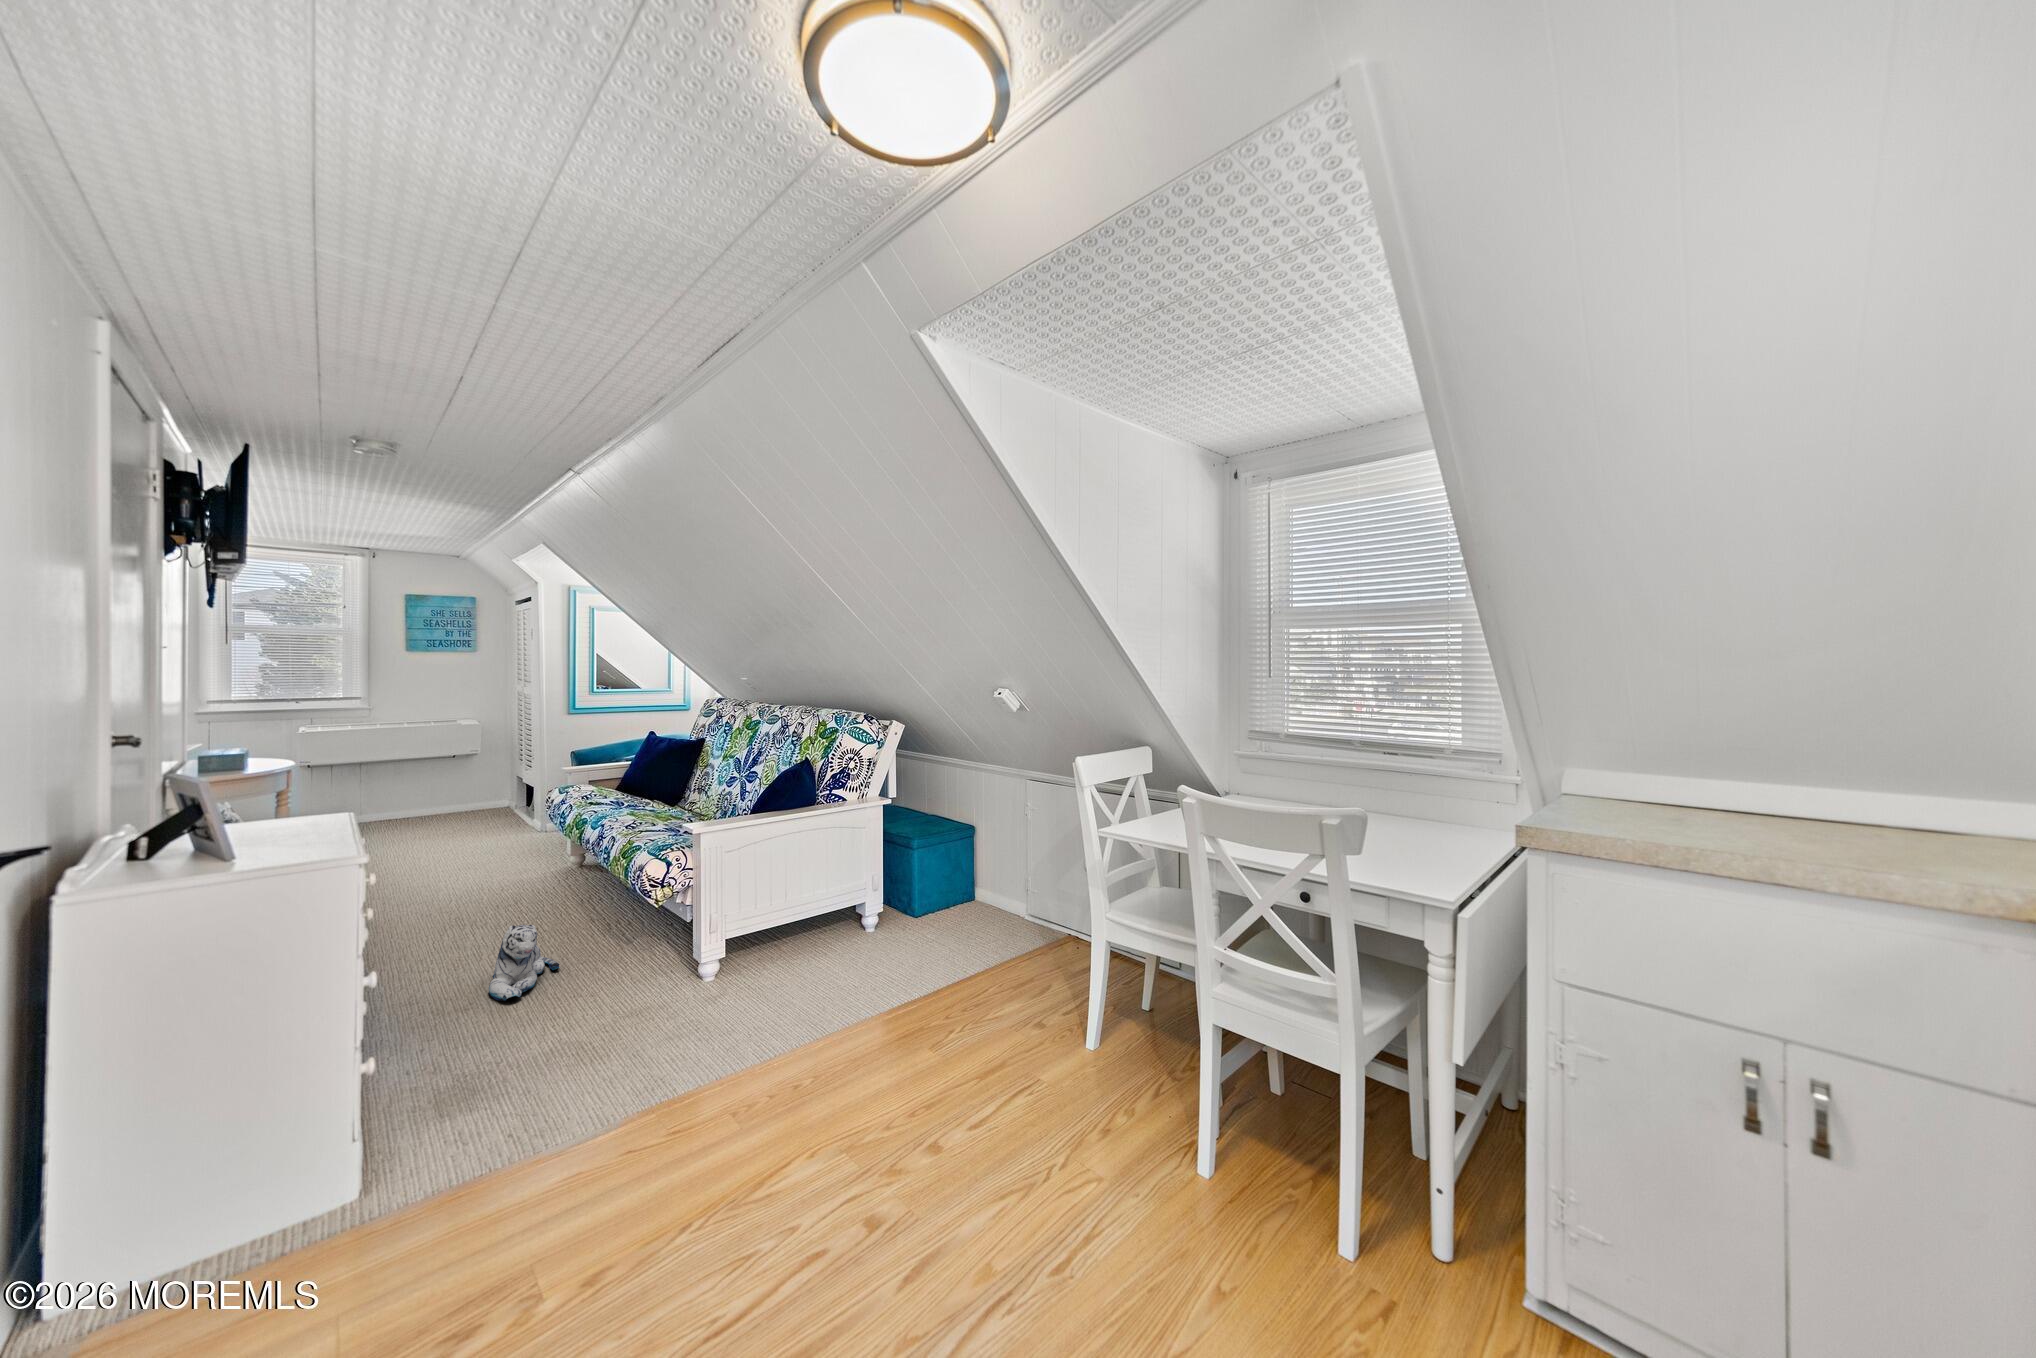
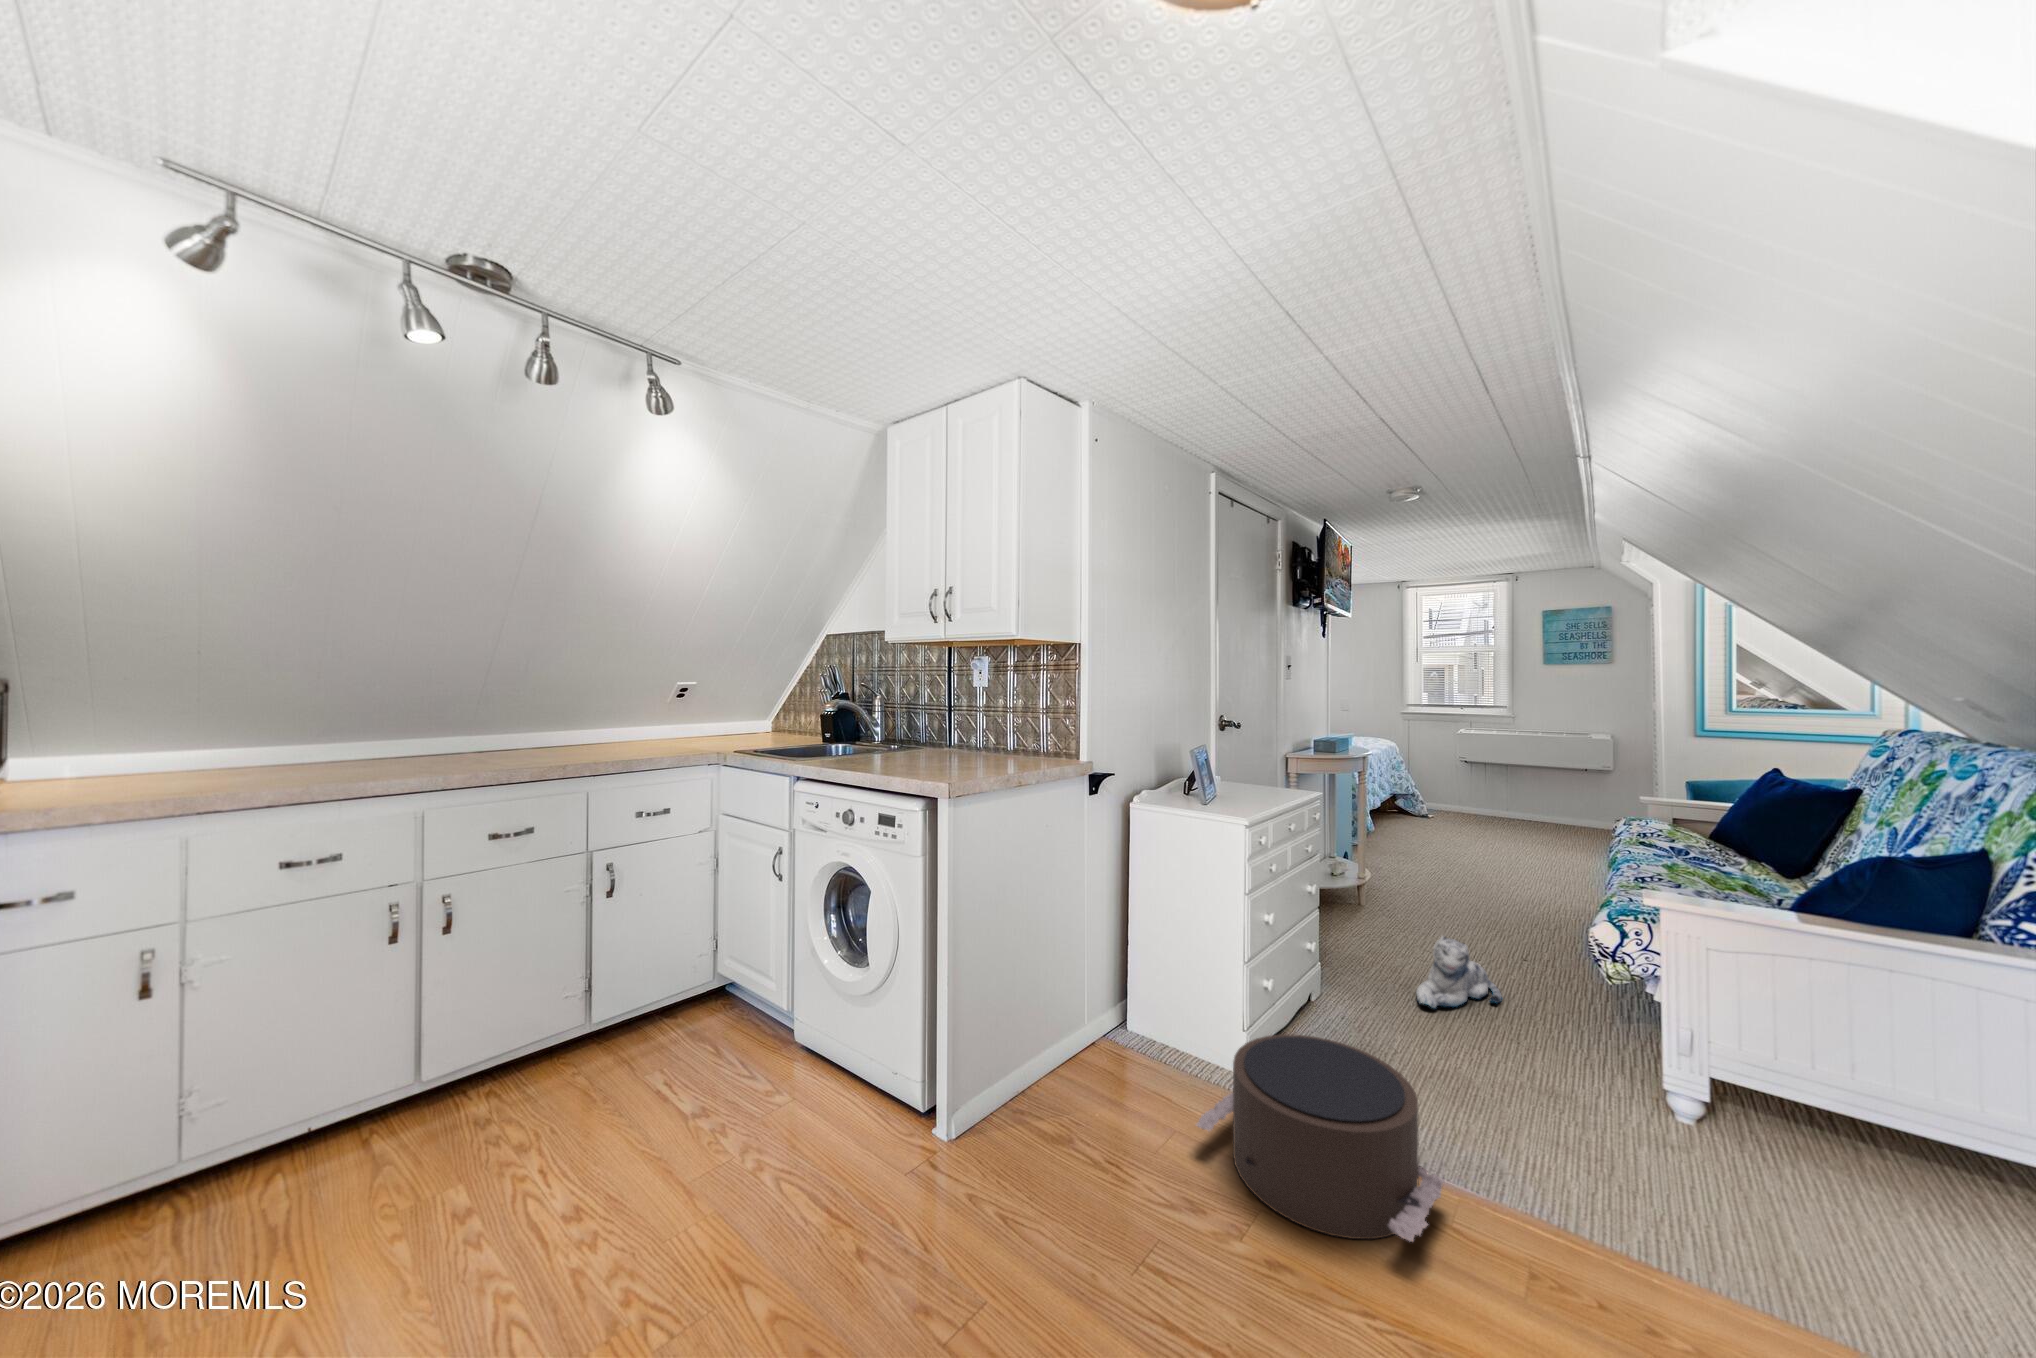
pouf: none [464,1020,713,1206] -> present [1196,1034,1445,1242]

